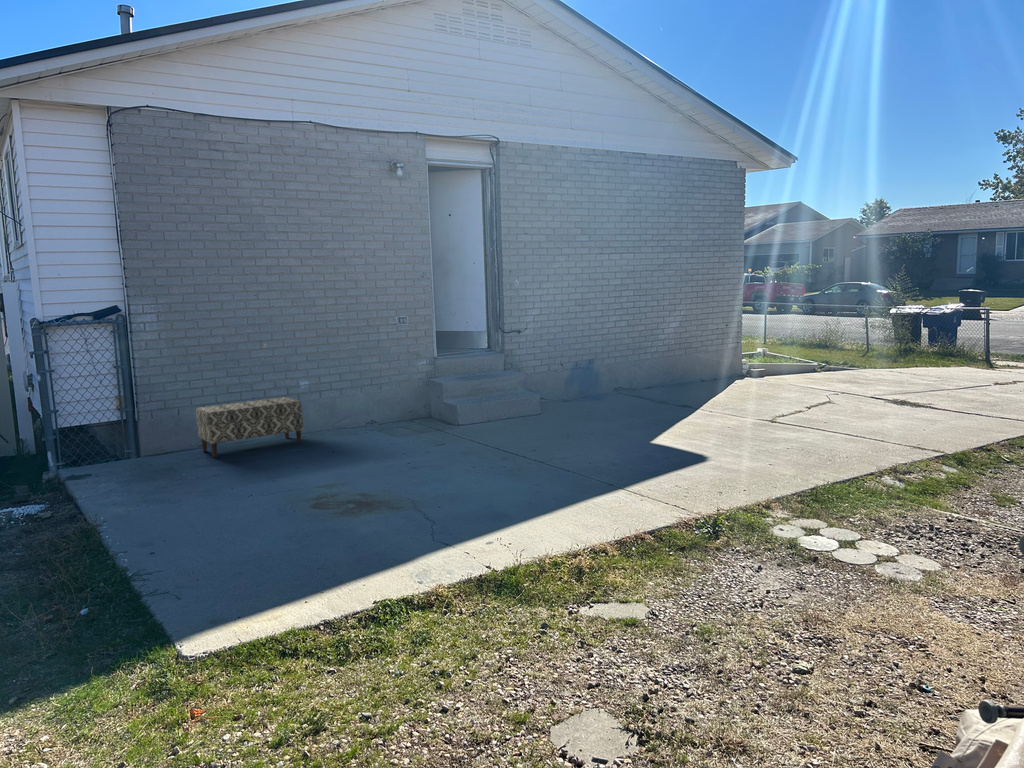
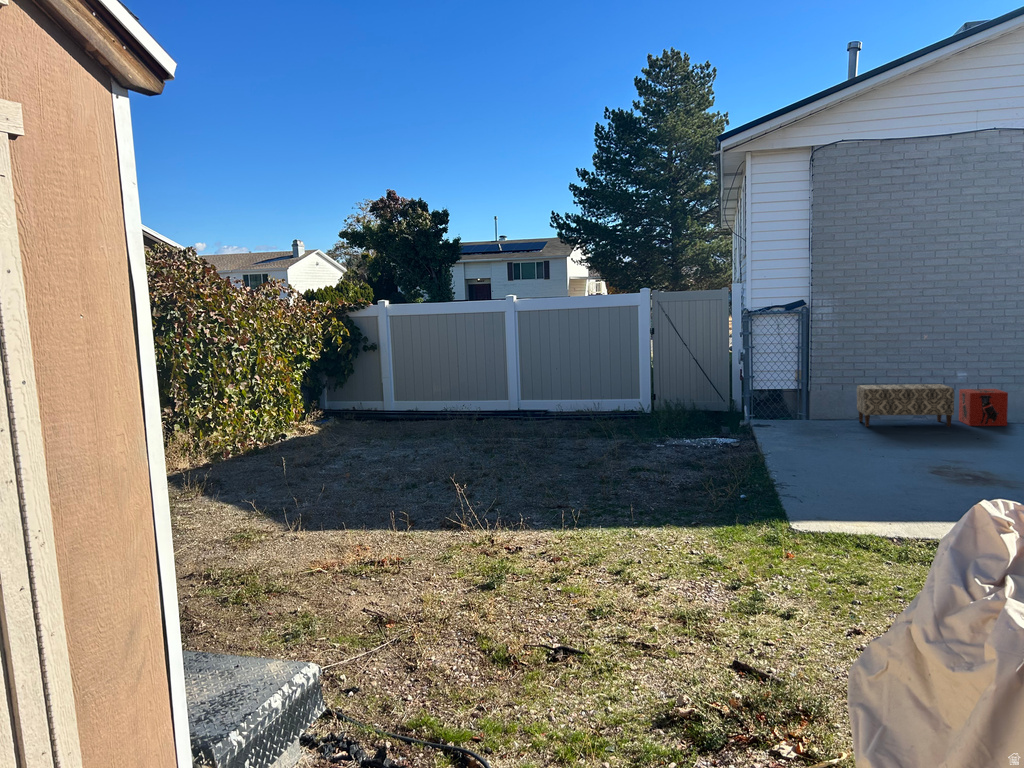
storage box: none [303,396,351,439] -> present [959,389,1008,426]

